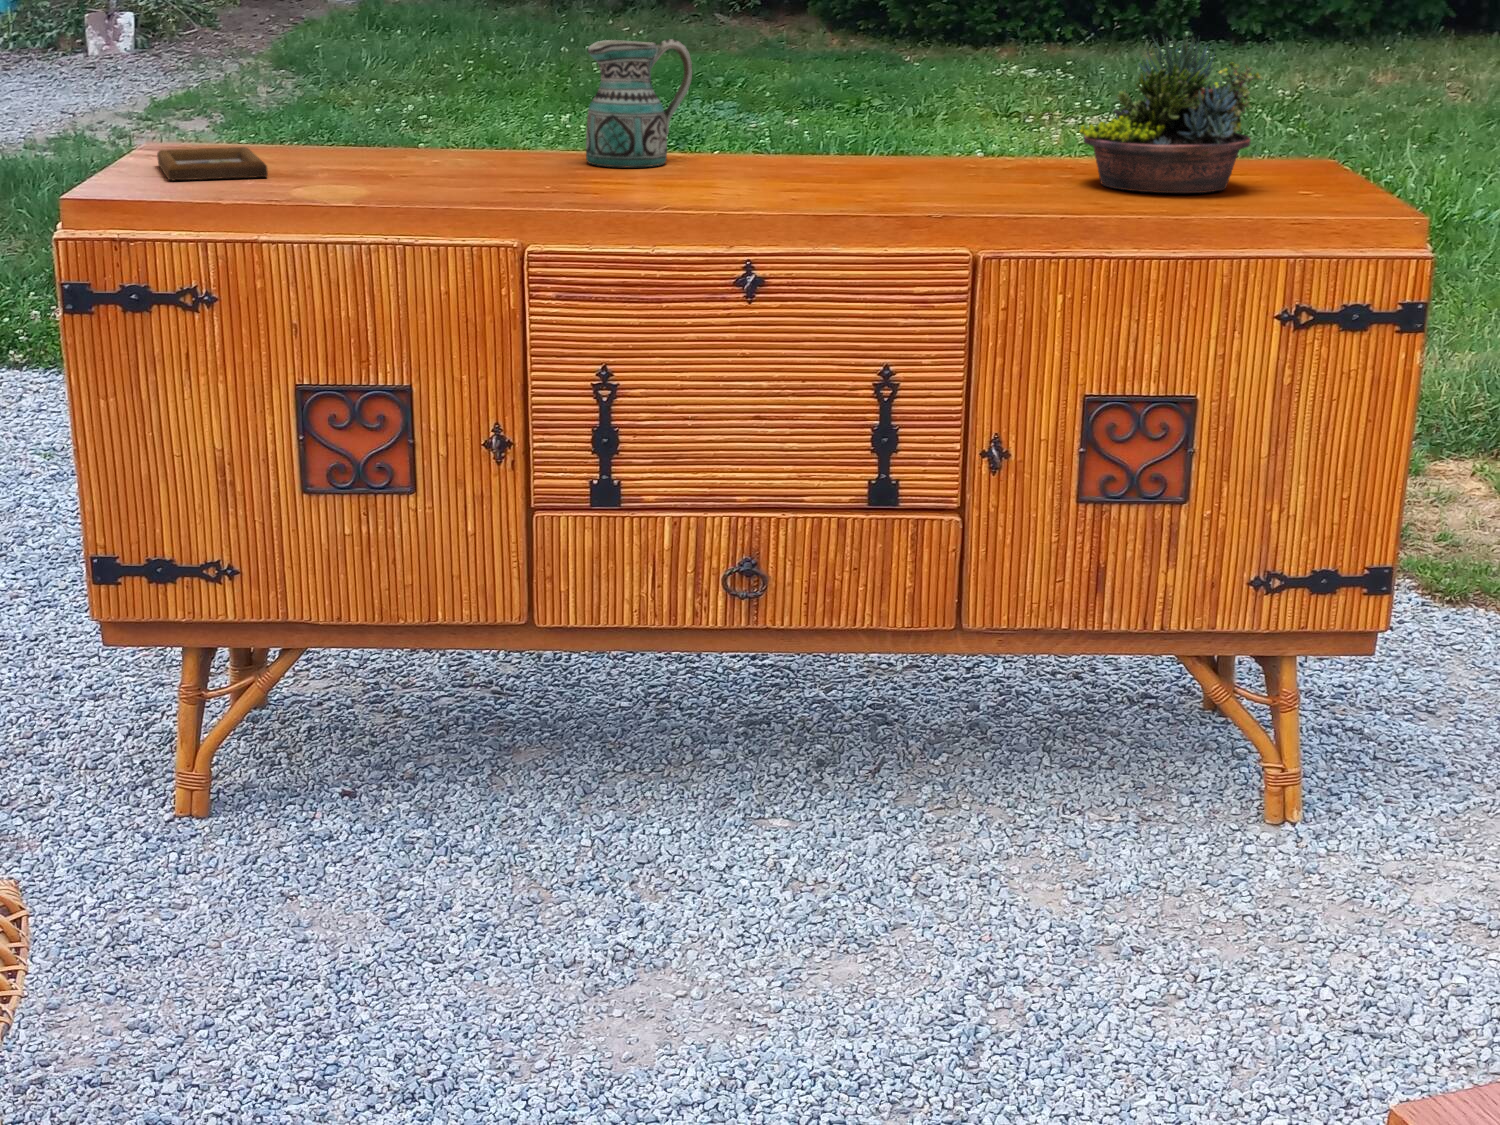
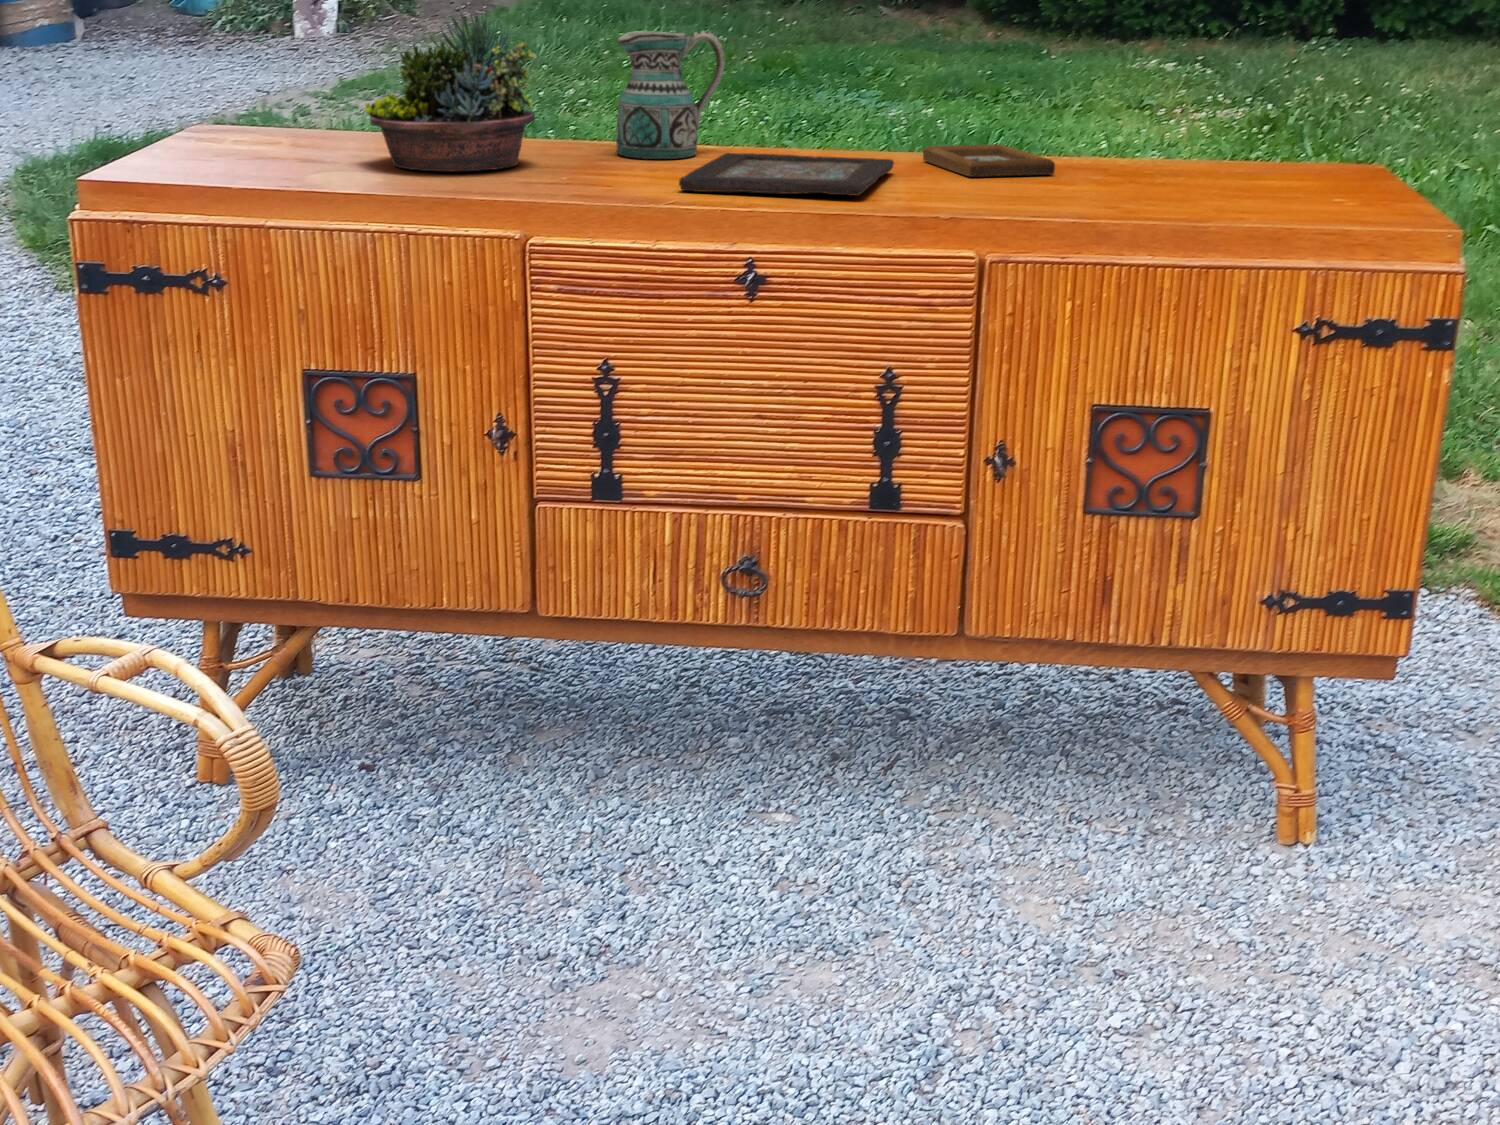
succulent planter: present [1080,34,1263,193] -> present [365,13,537,171]
picture frame: present [157,147,268,181] -> present [923,144,1055,177]
decorative tray: none [672,160,871,200] -> present [679,153,894,195]

